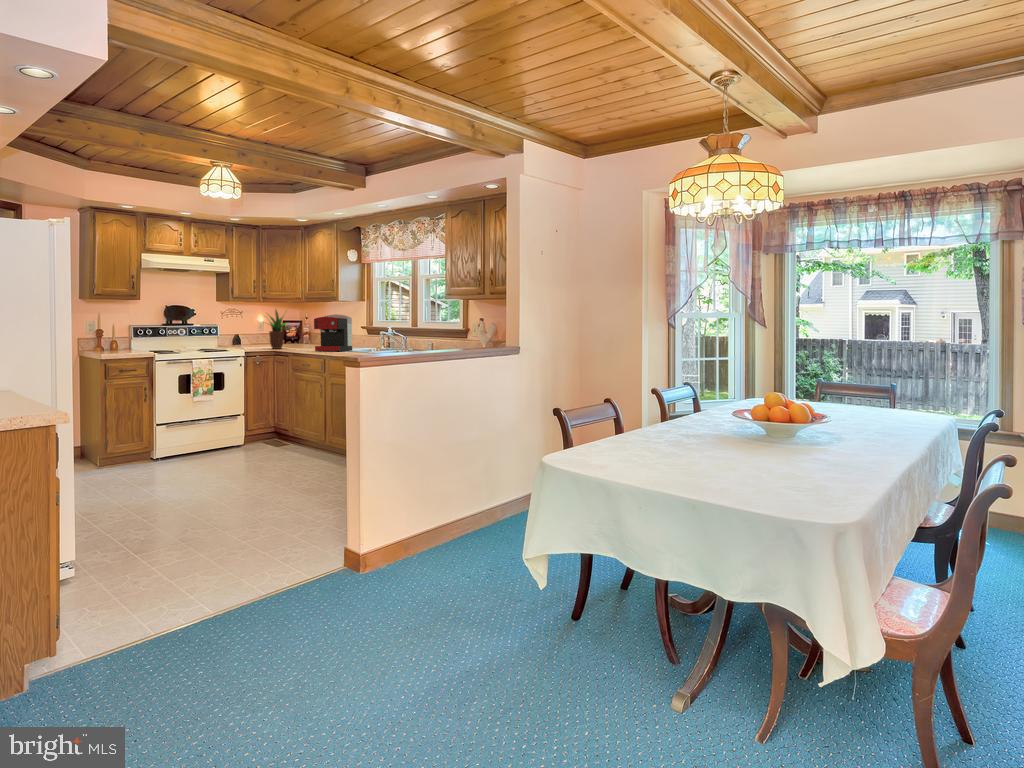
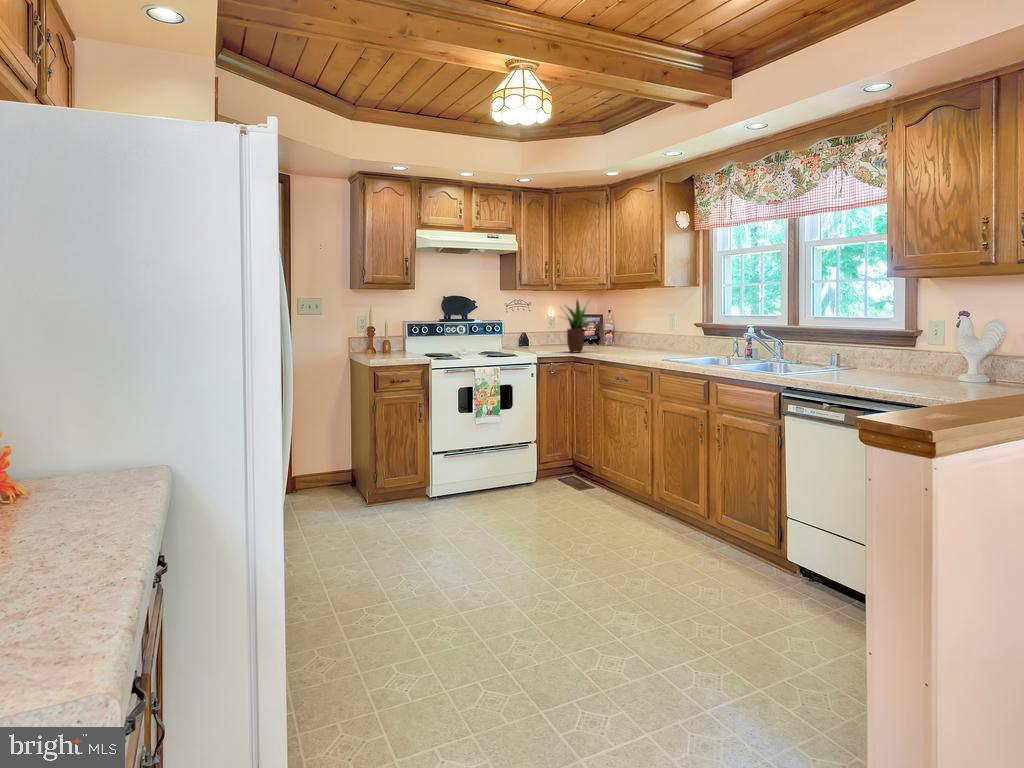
coffee maker: present [314,314,352,351] -> none [634,305,685,358]

